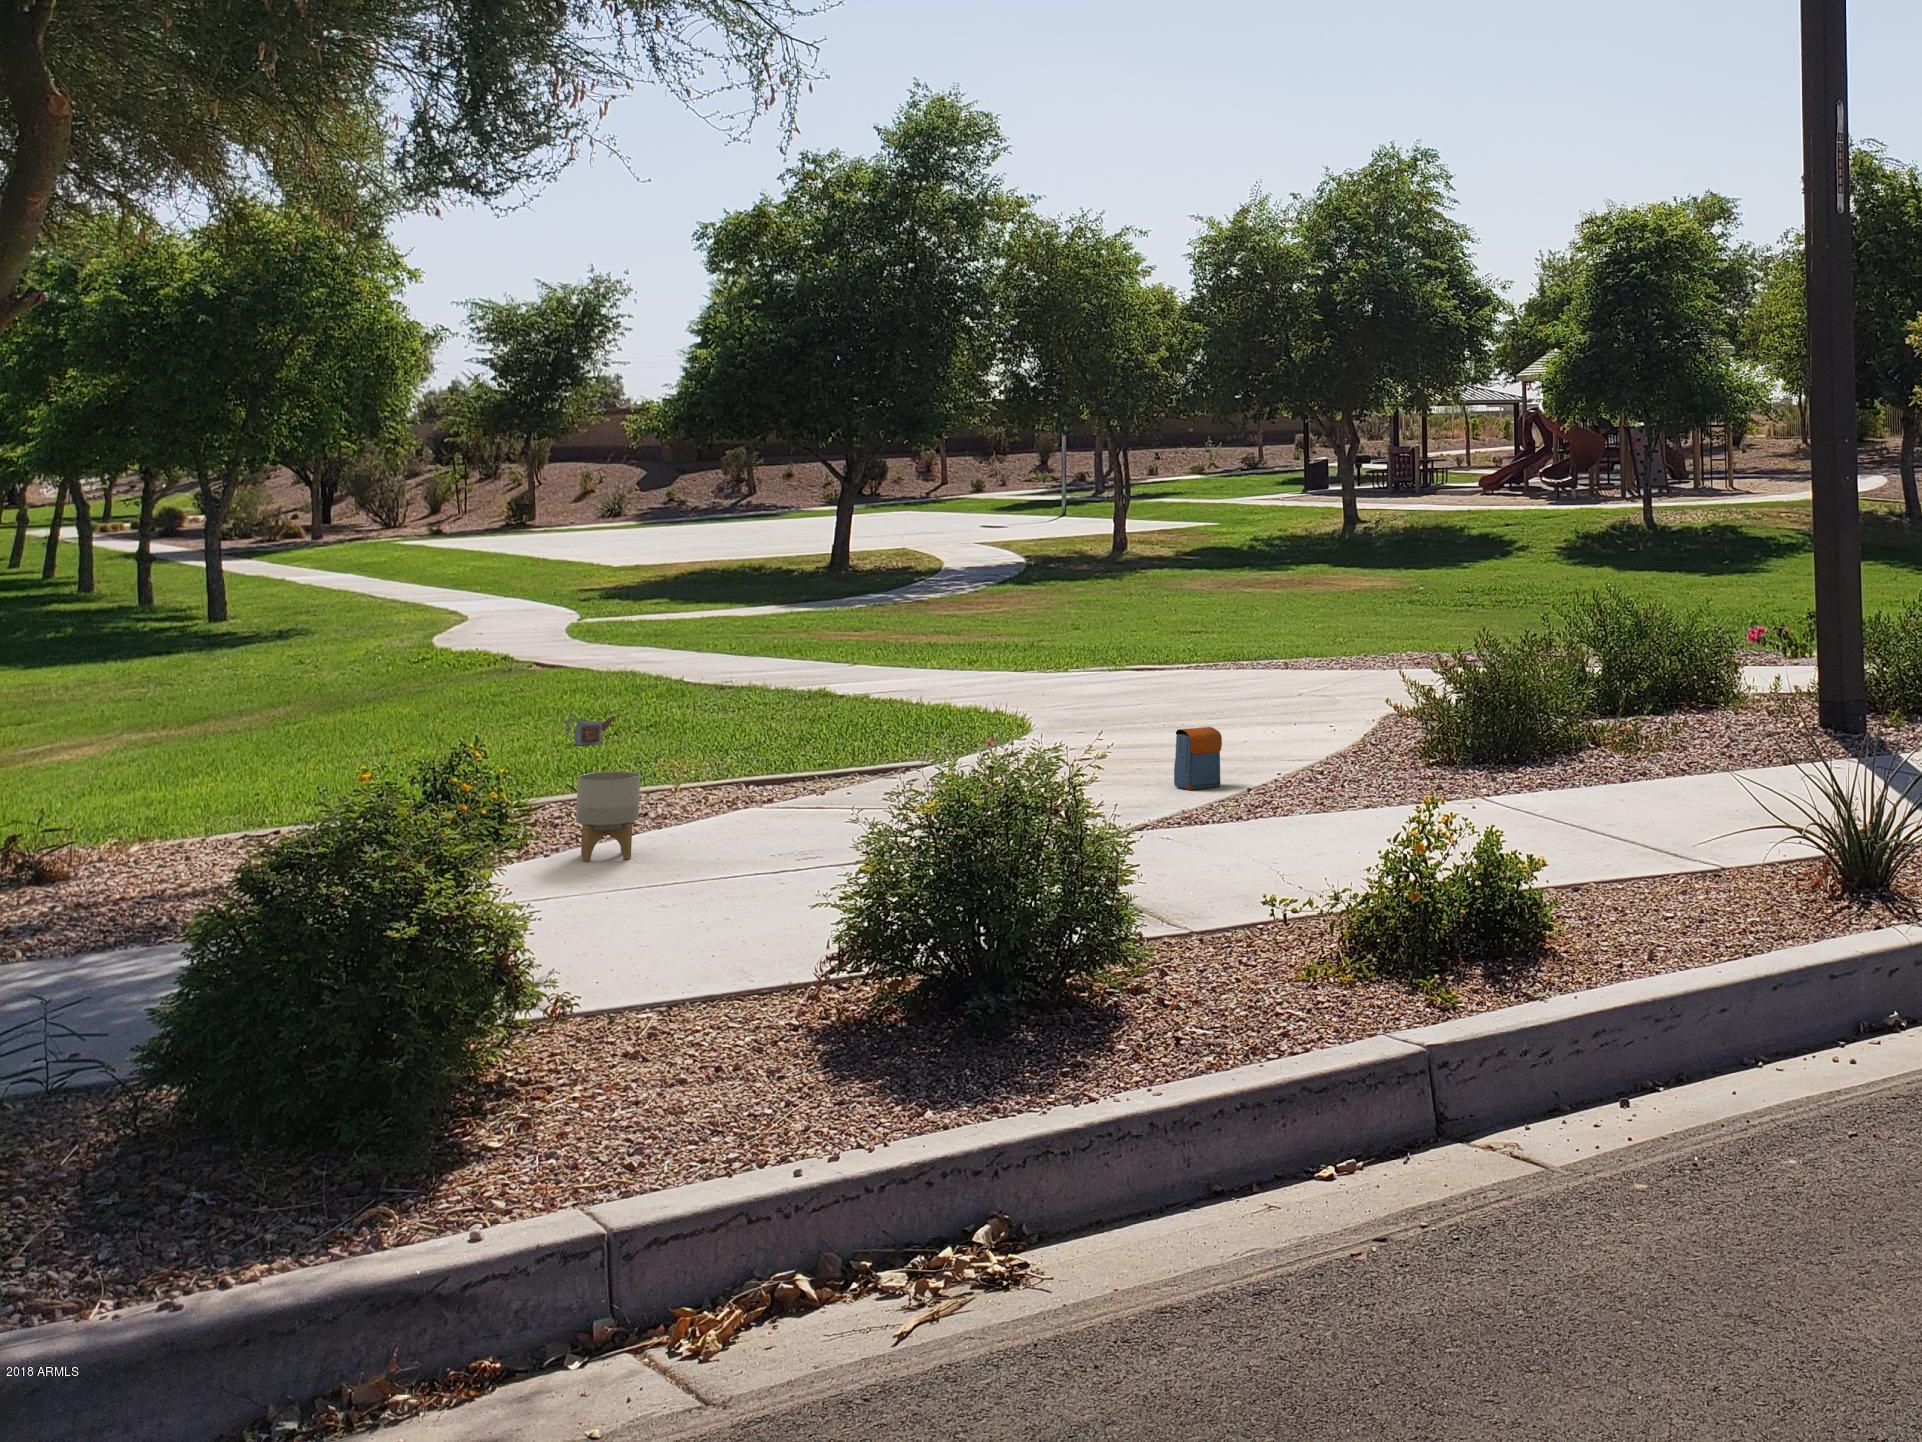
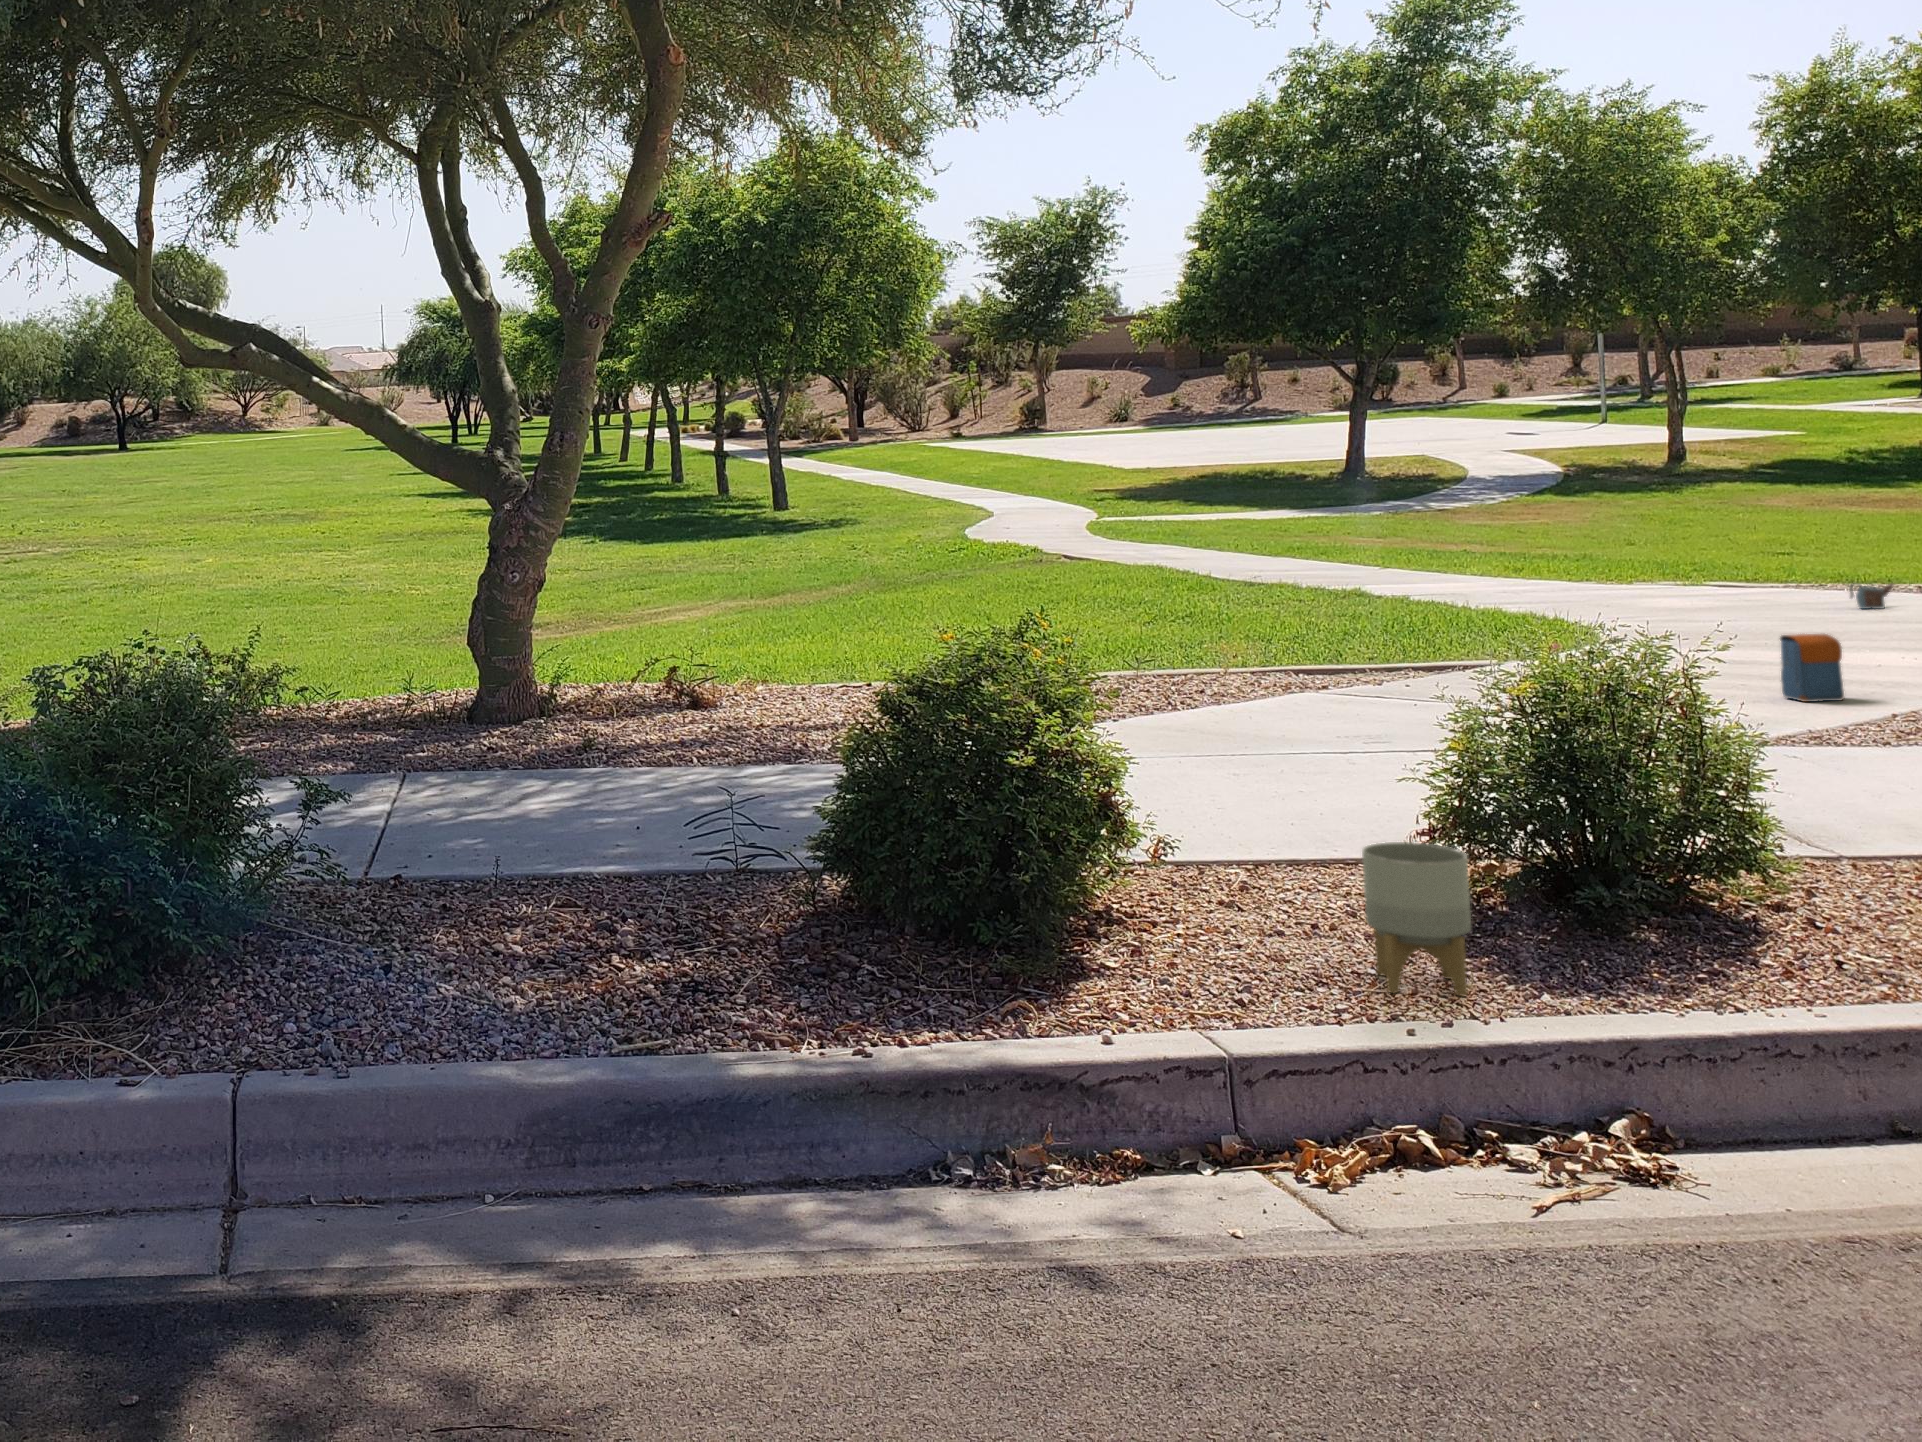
watering can: present [565,716,616,745] -> present [1849,583,1894,609]
planter: present [576,771,640,862] -> present [1362,842,1471,997]

